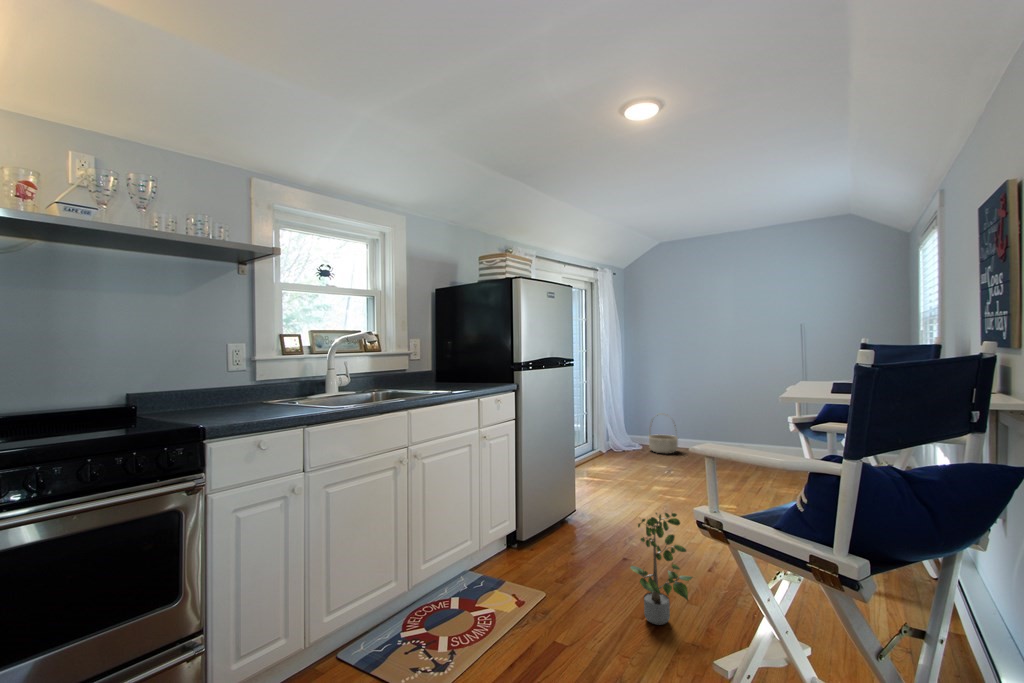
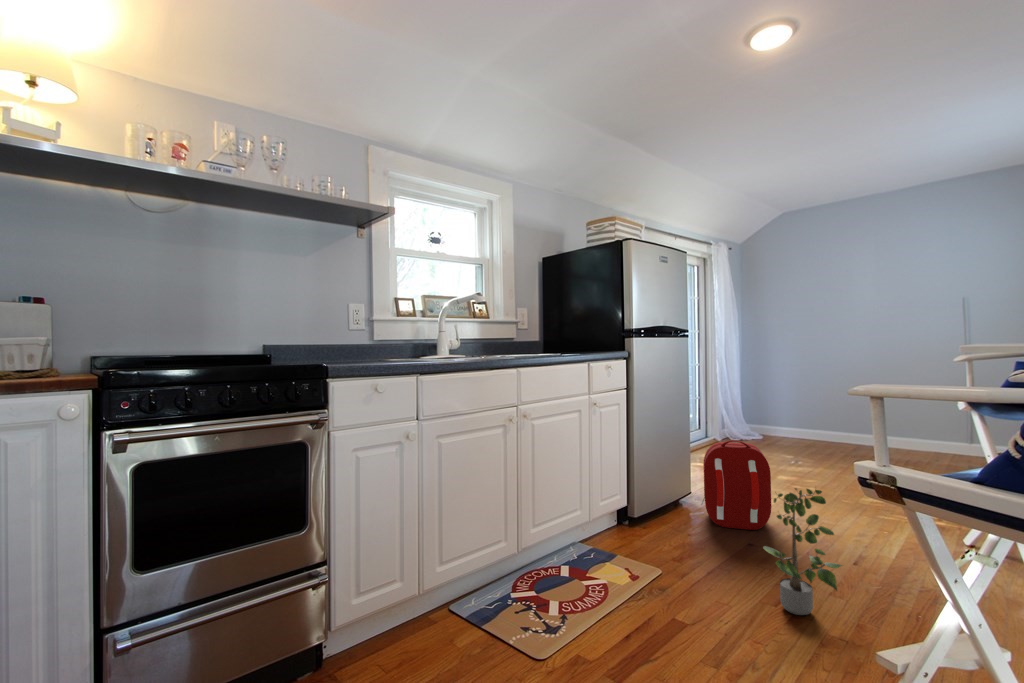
basket: present [648,414,678,453] -> none [769,398,806,442]
backpack: none [583,464,642,545] -> present [702,440,771,530]

